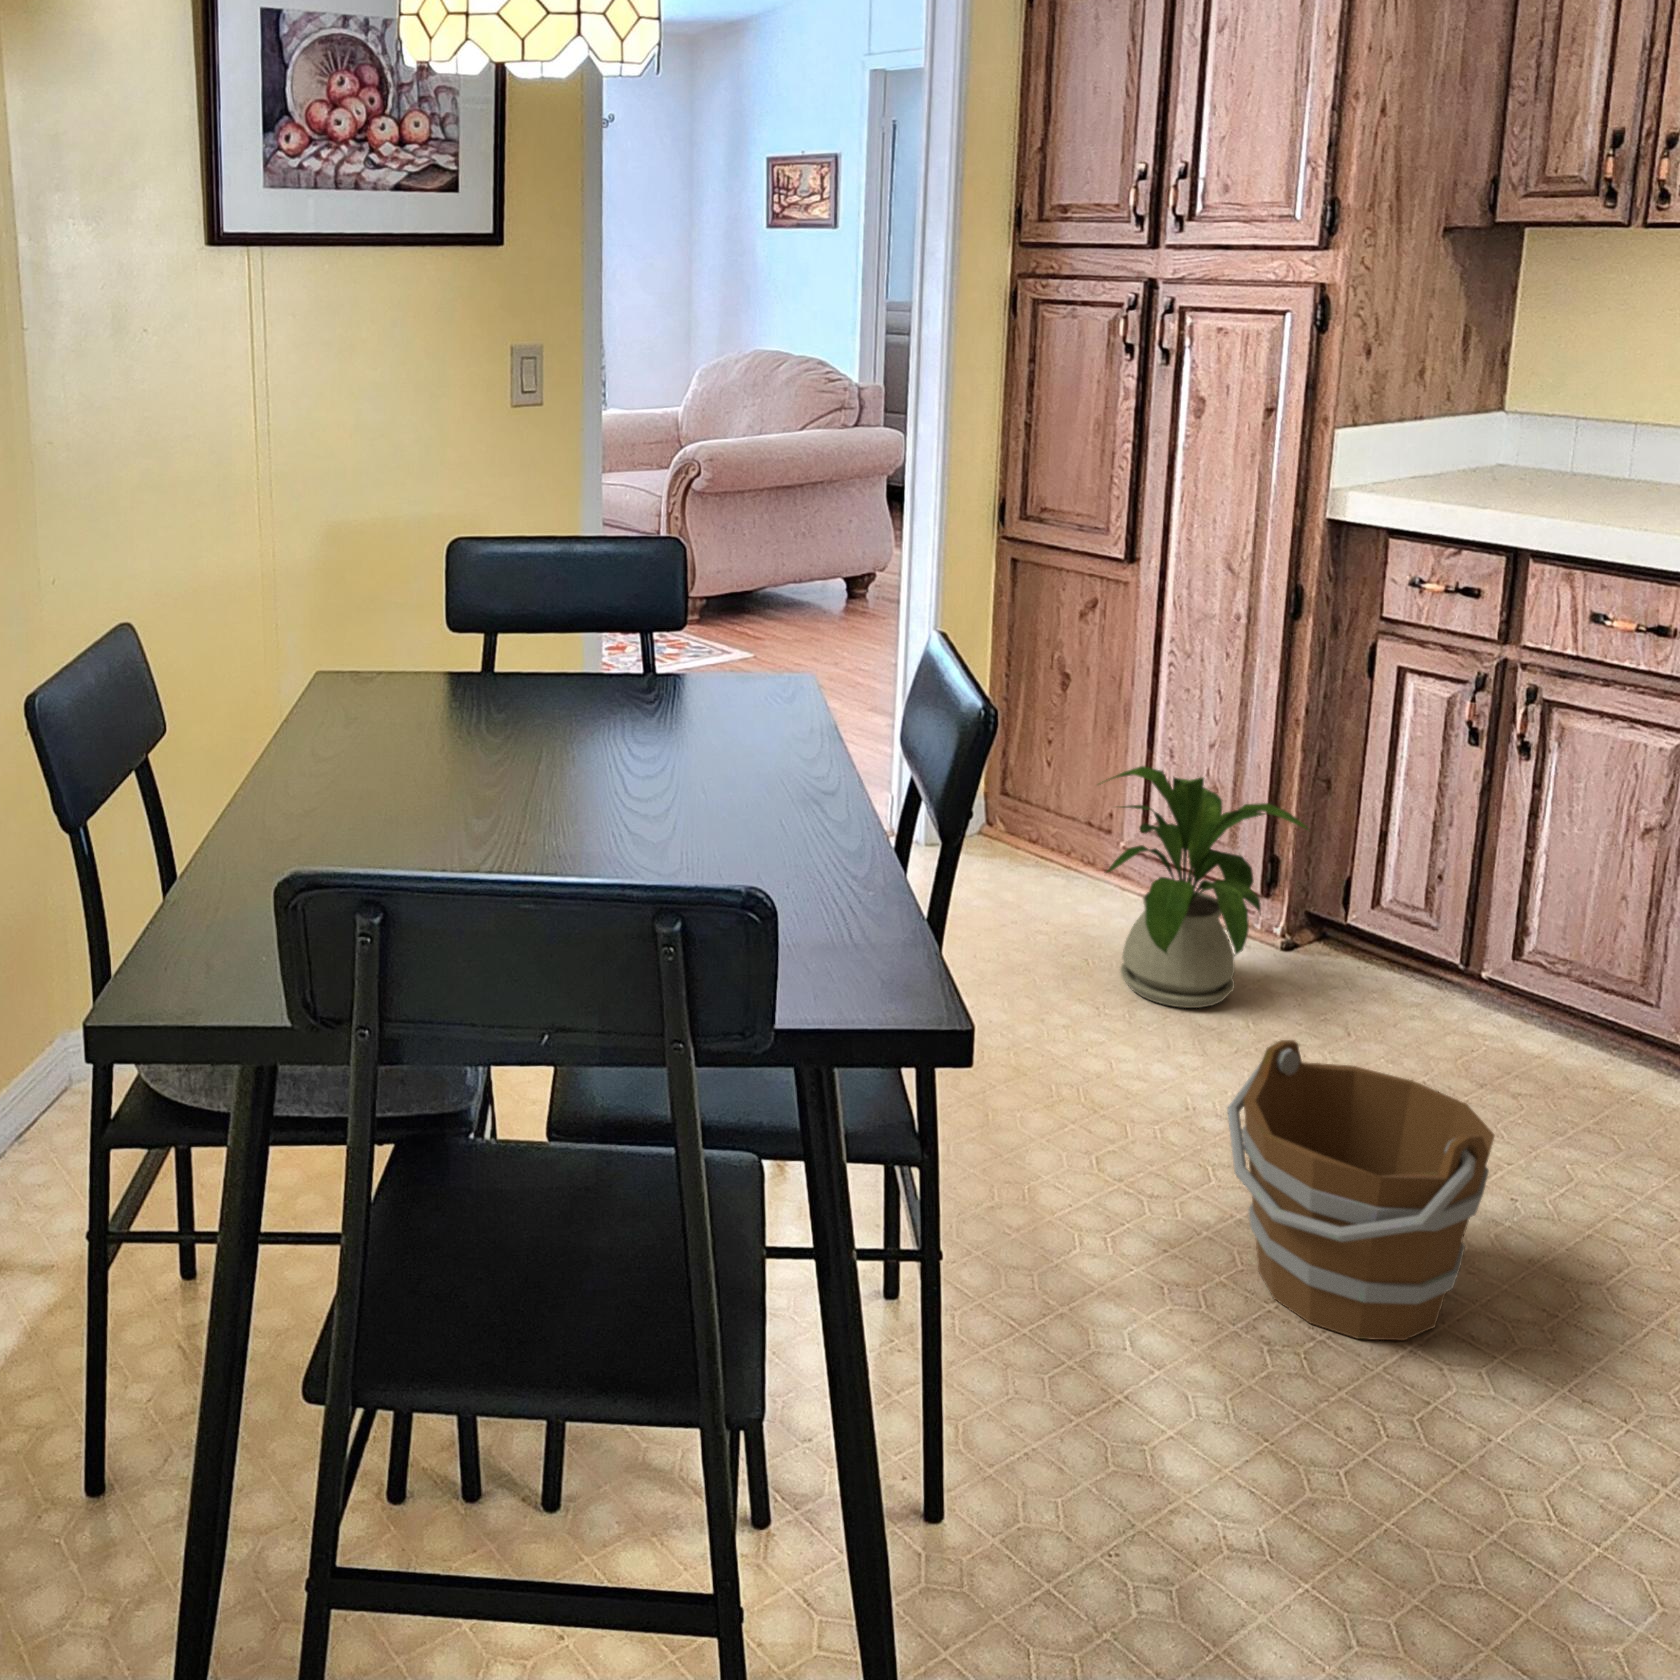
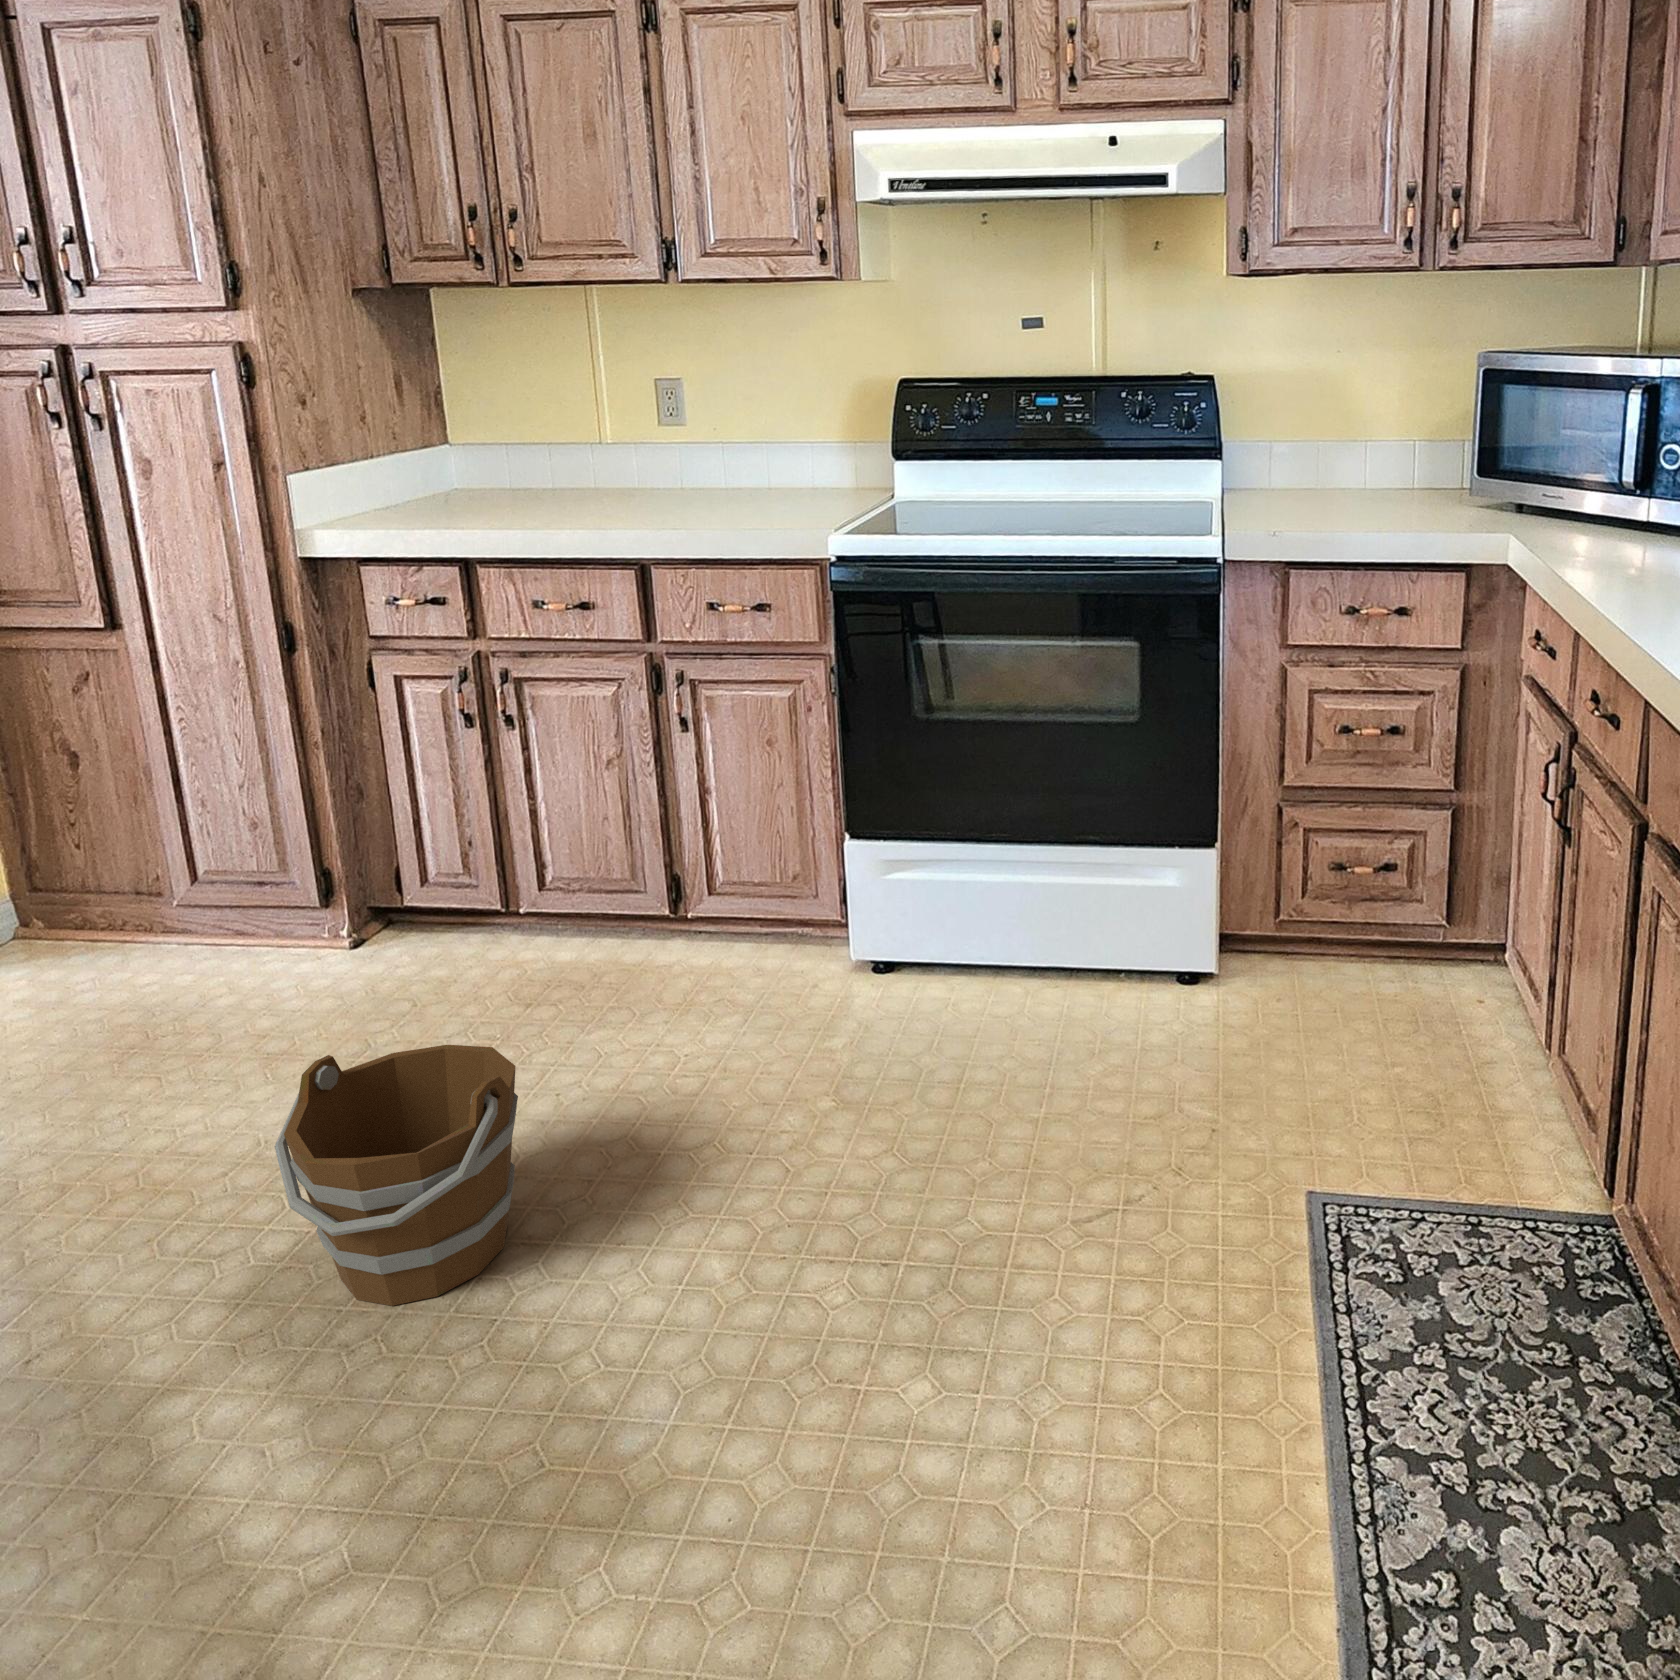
house plant: present [1105,766,1310,1008] -> none [112,825,339,1050]

